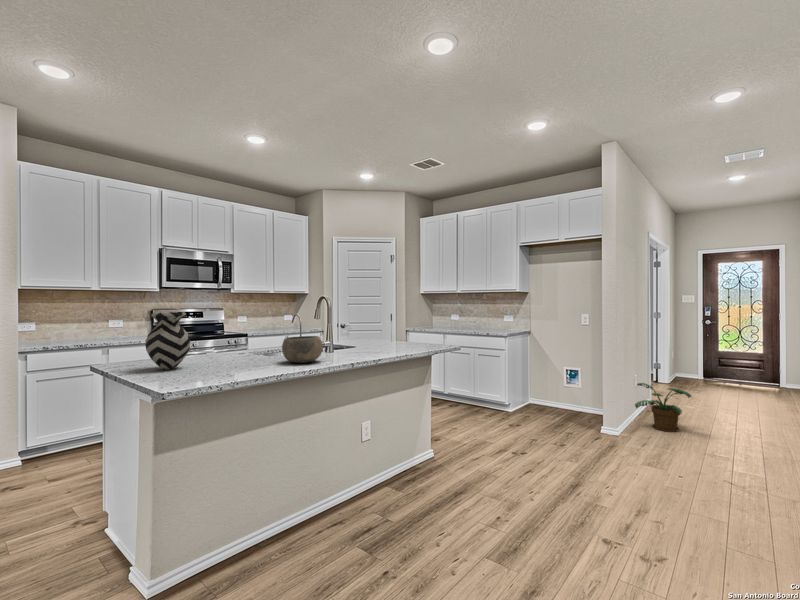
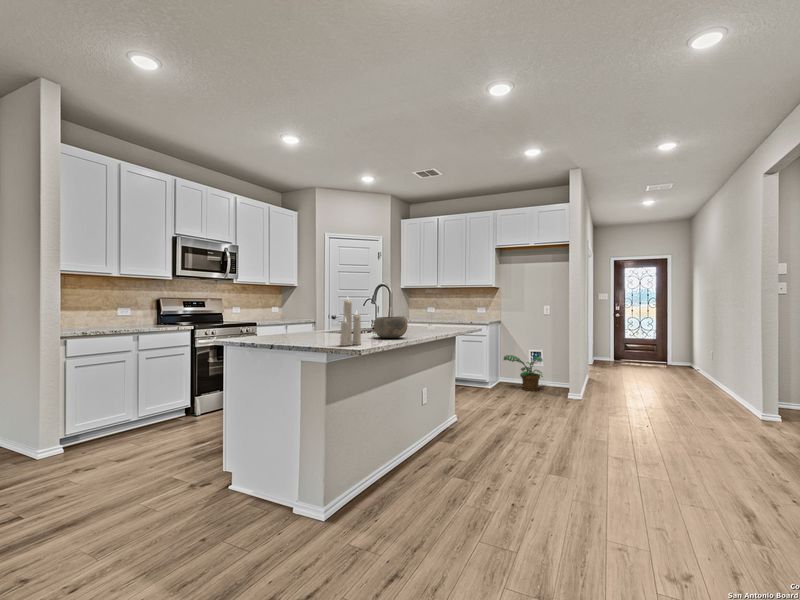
candle: none [197,310,231,377] -> present [340,300,361,346]
vase: present [145,312,190,370] -> none [275,294,311,343]
potted plant: present [635,383,691,432] -> present [504,355,543,391]

